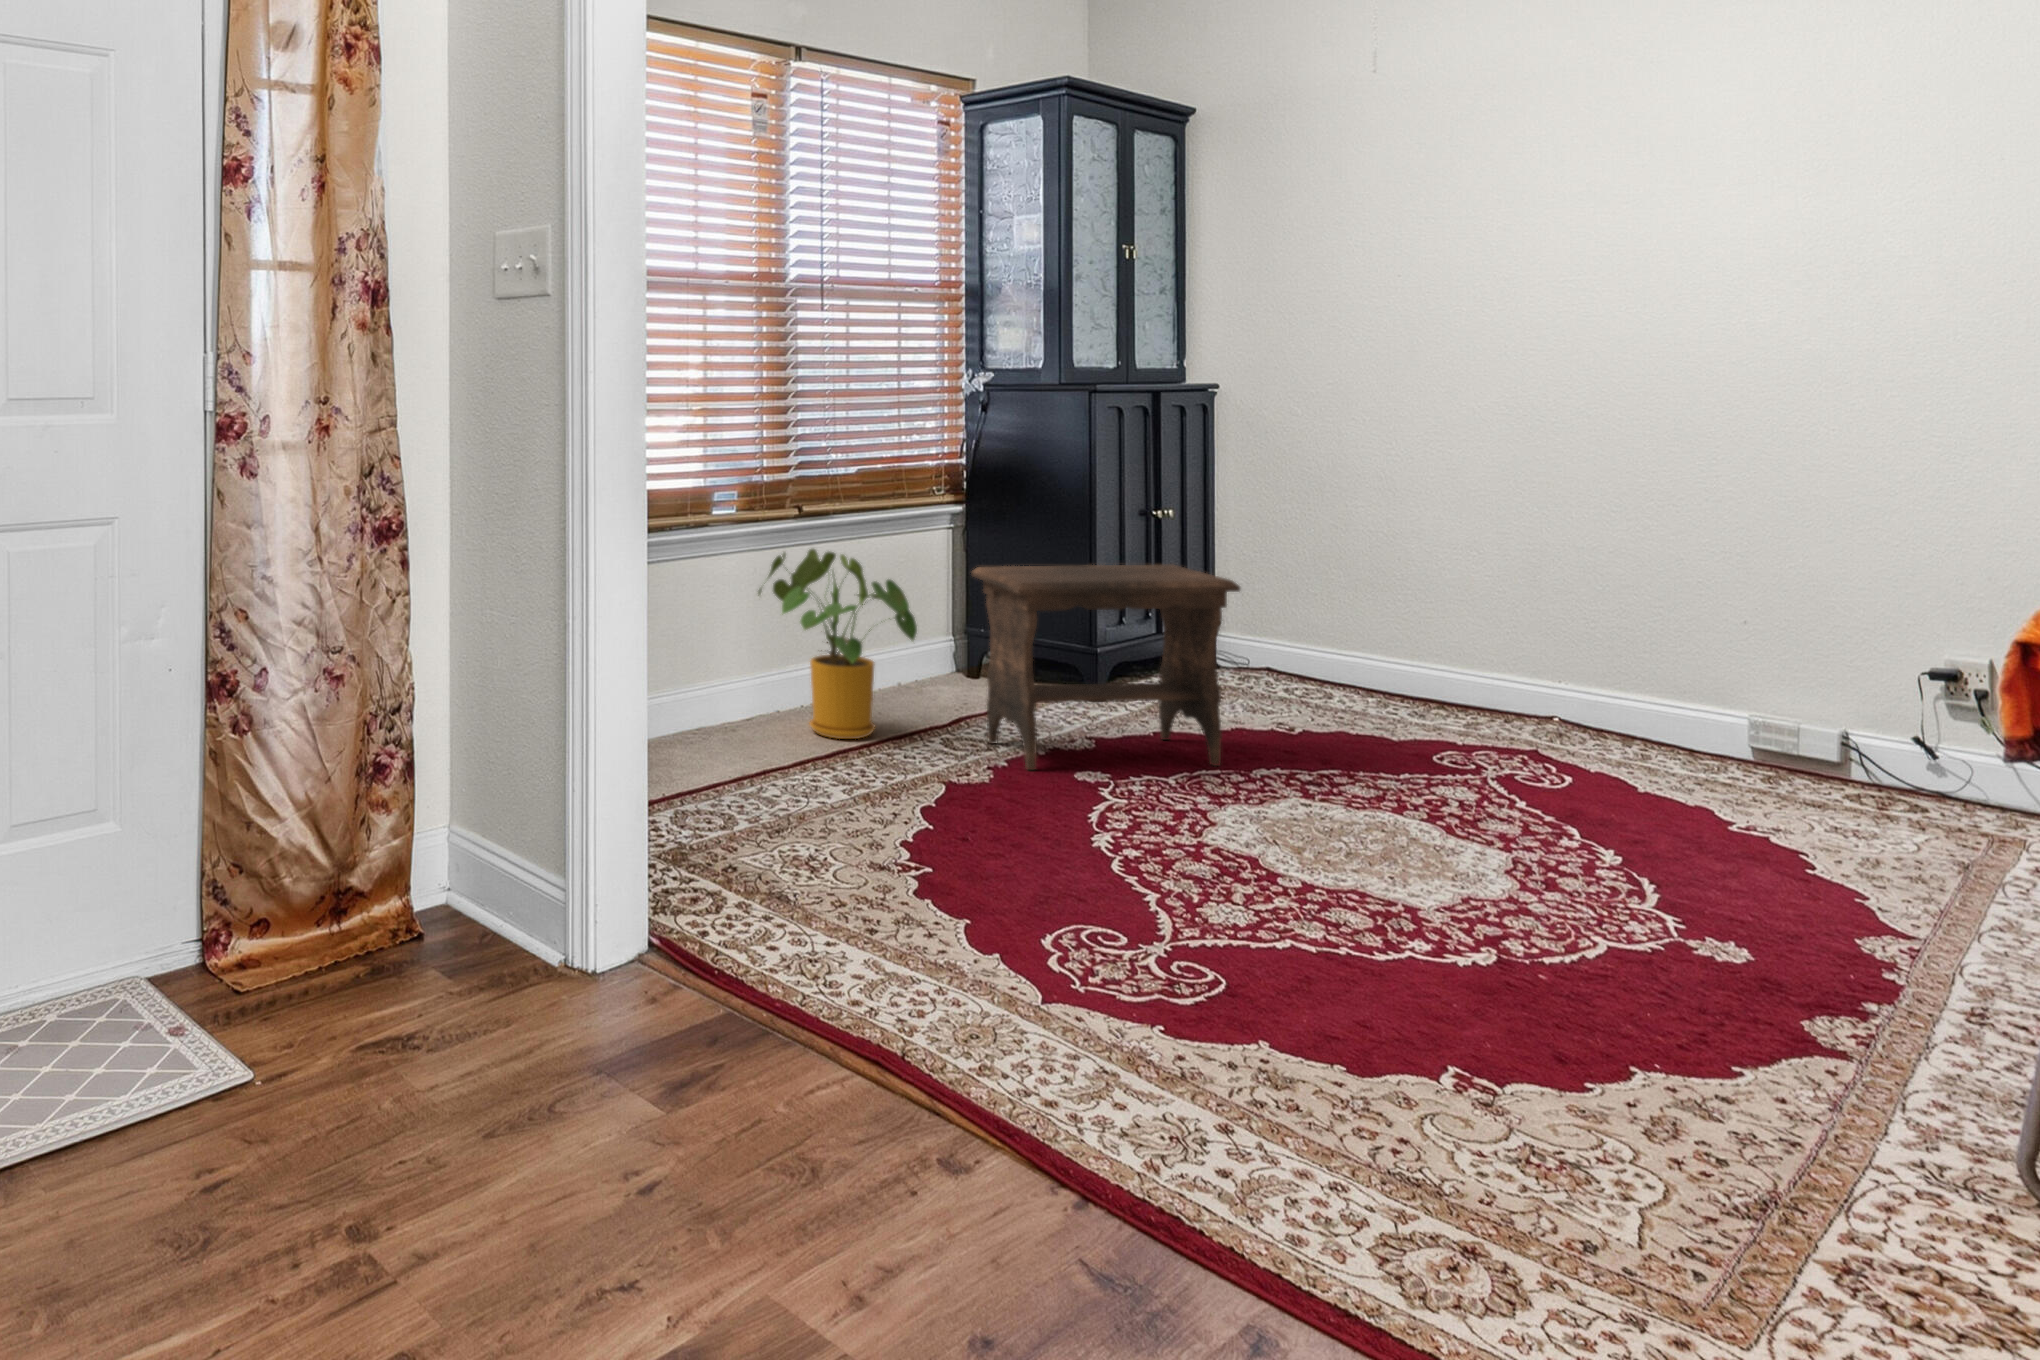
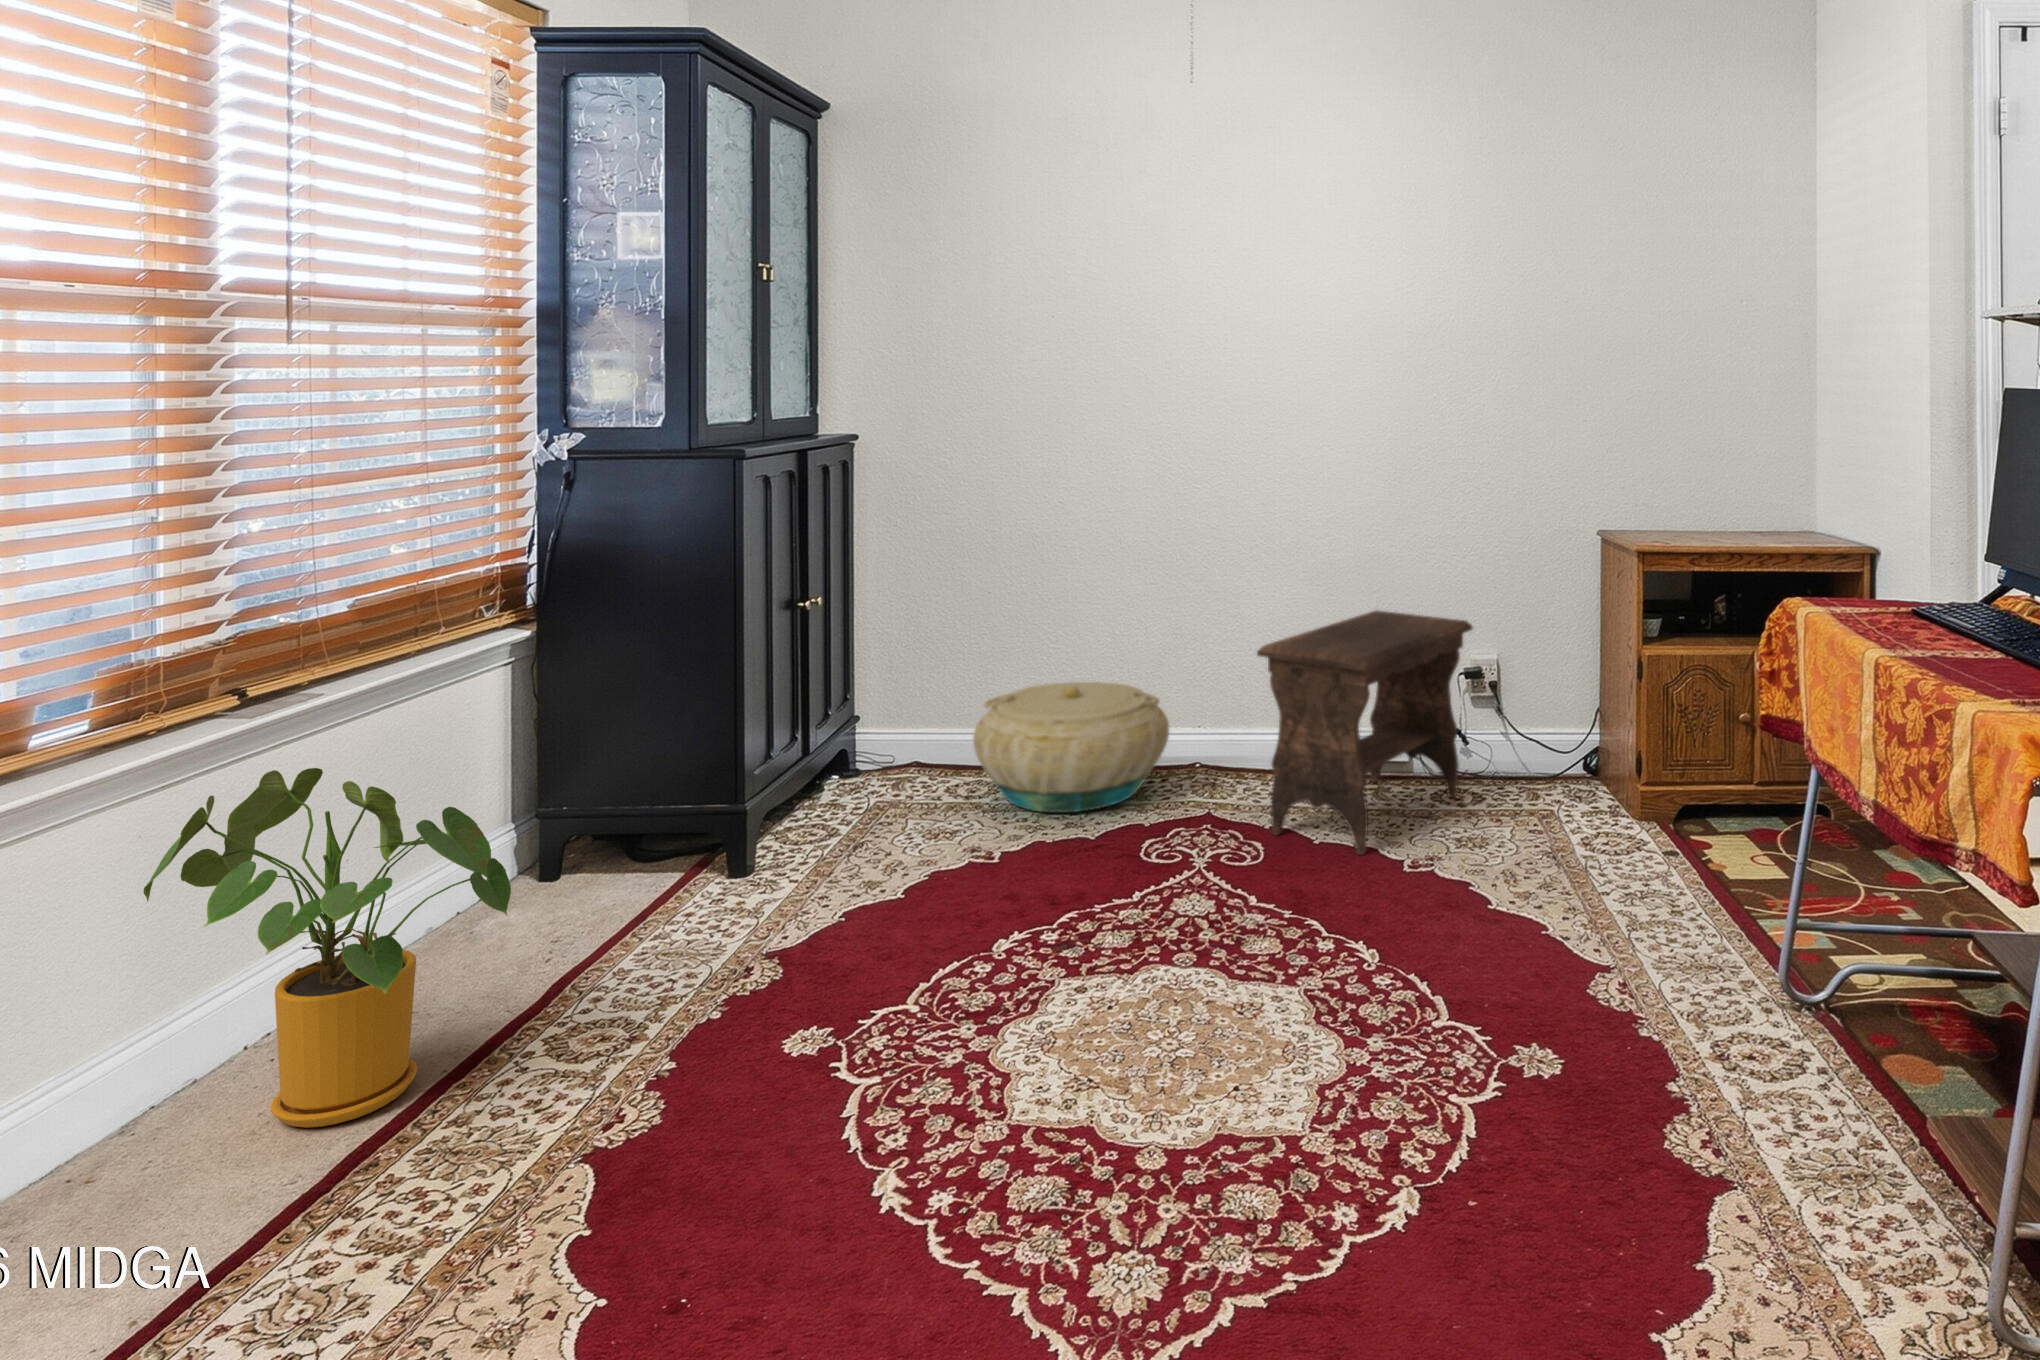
footstool: present [972,565,1240,770] -> present [1257,611,1472,855]
basket: none [1301,614,1509,727] -> present [973,682,1169,812]

